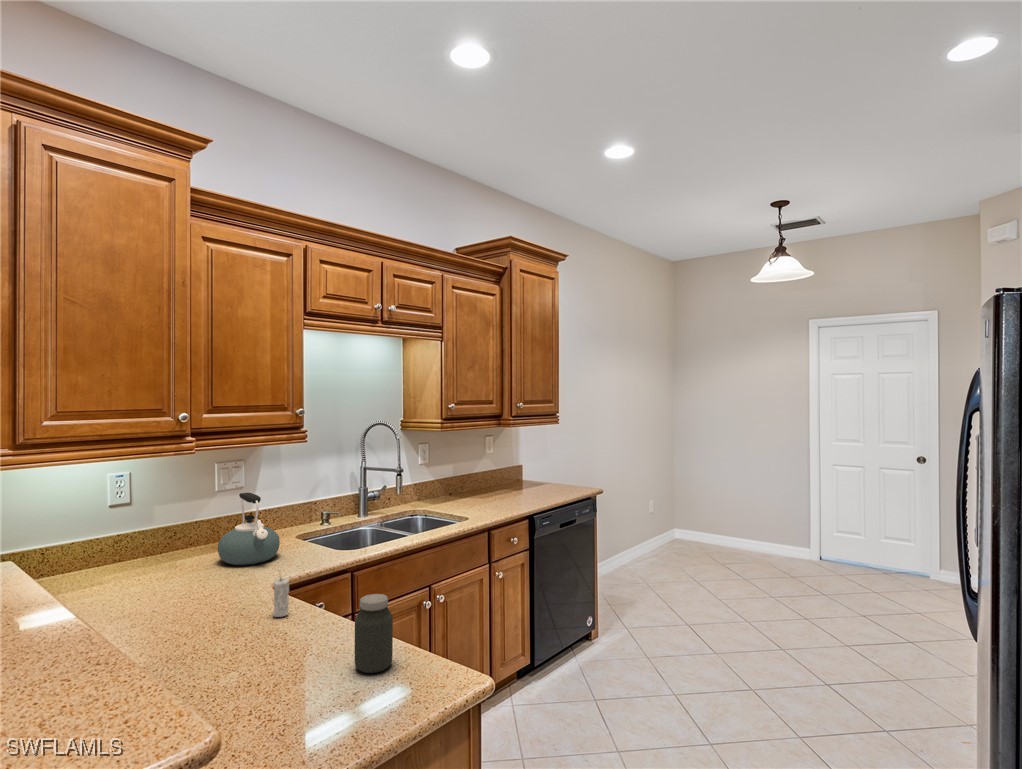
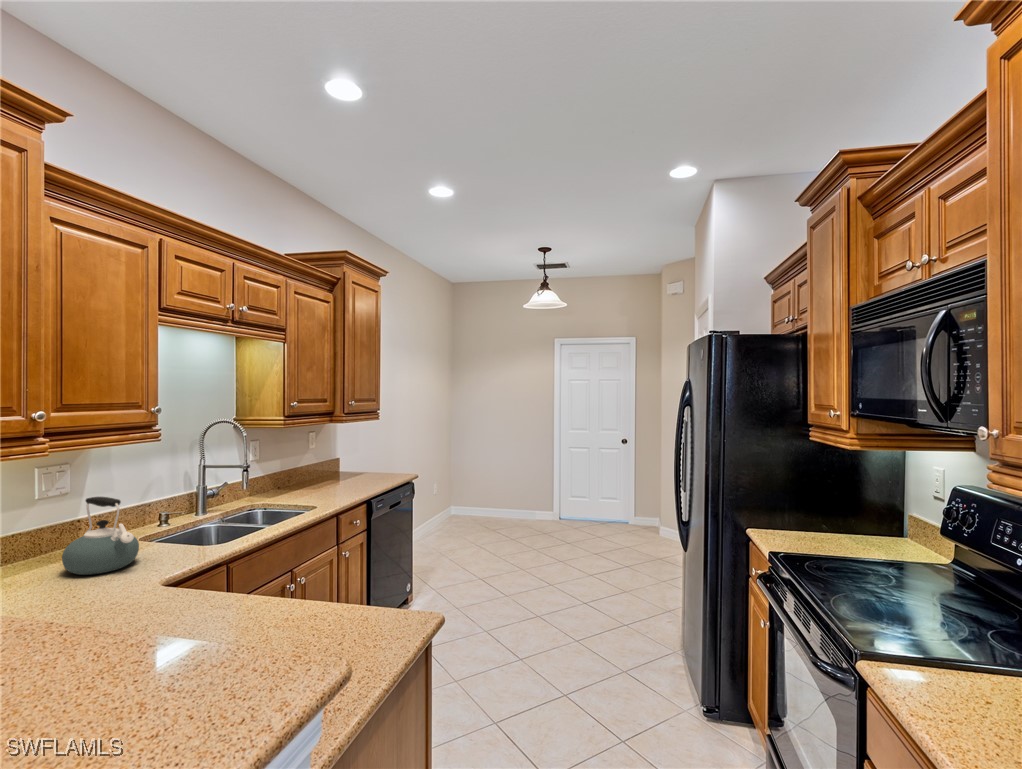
candle: present [273,577,289,617] -> none [189,565,207,611]
jar: present [355,594,393,673] -> none [318,566,352,634]

